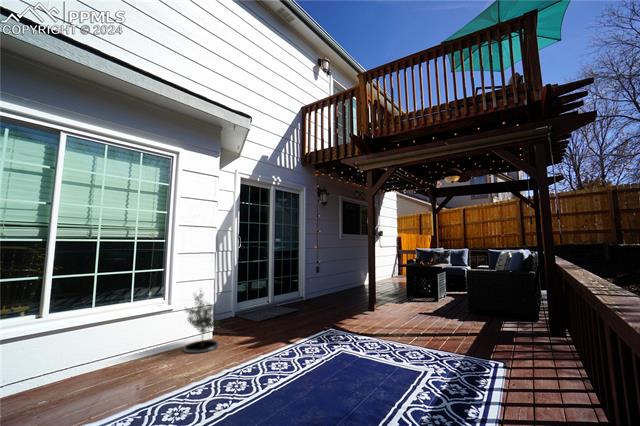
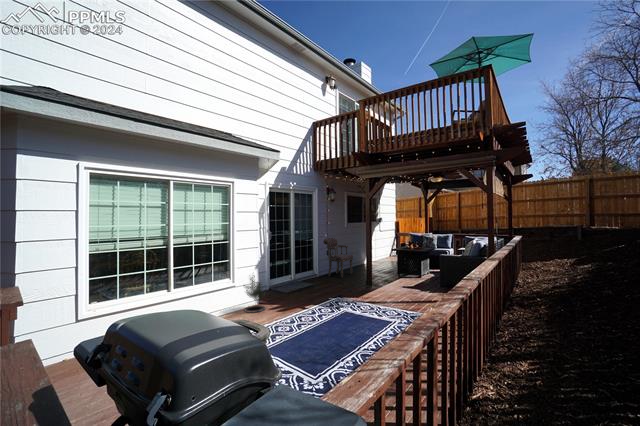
armchair: none [313,249,351,300] -> present [323,238,353,278]

